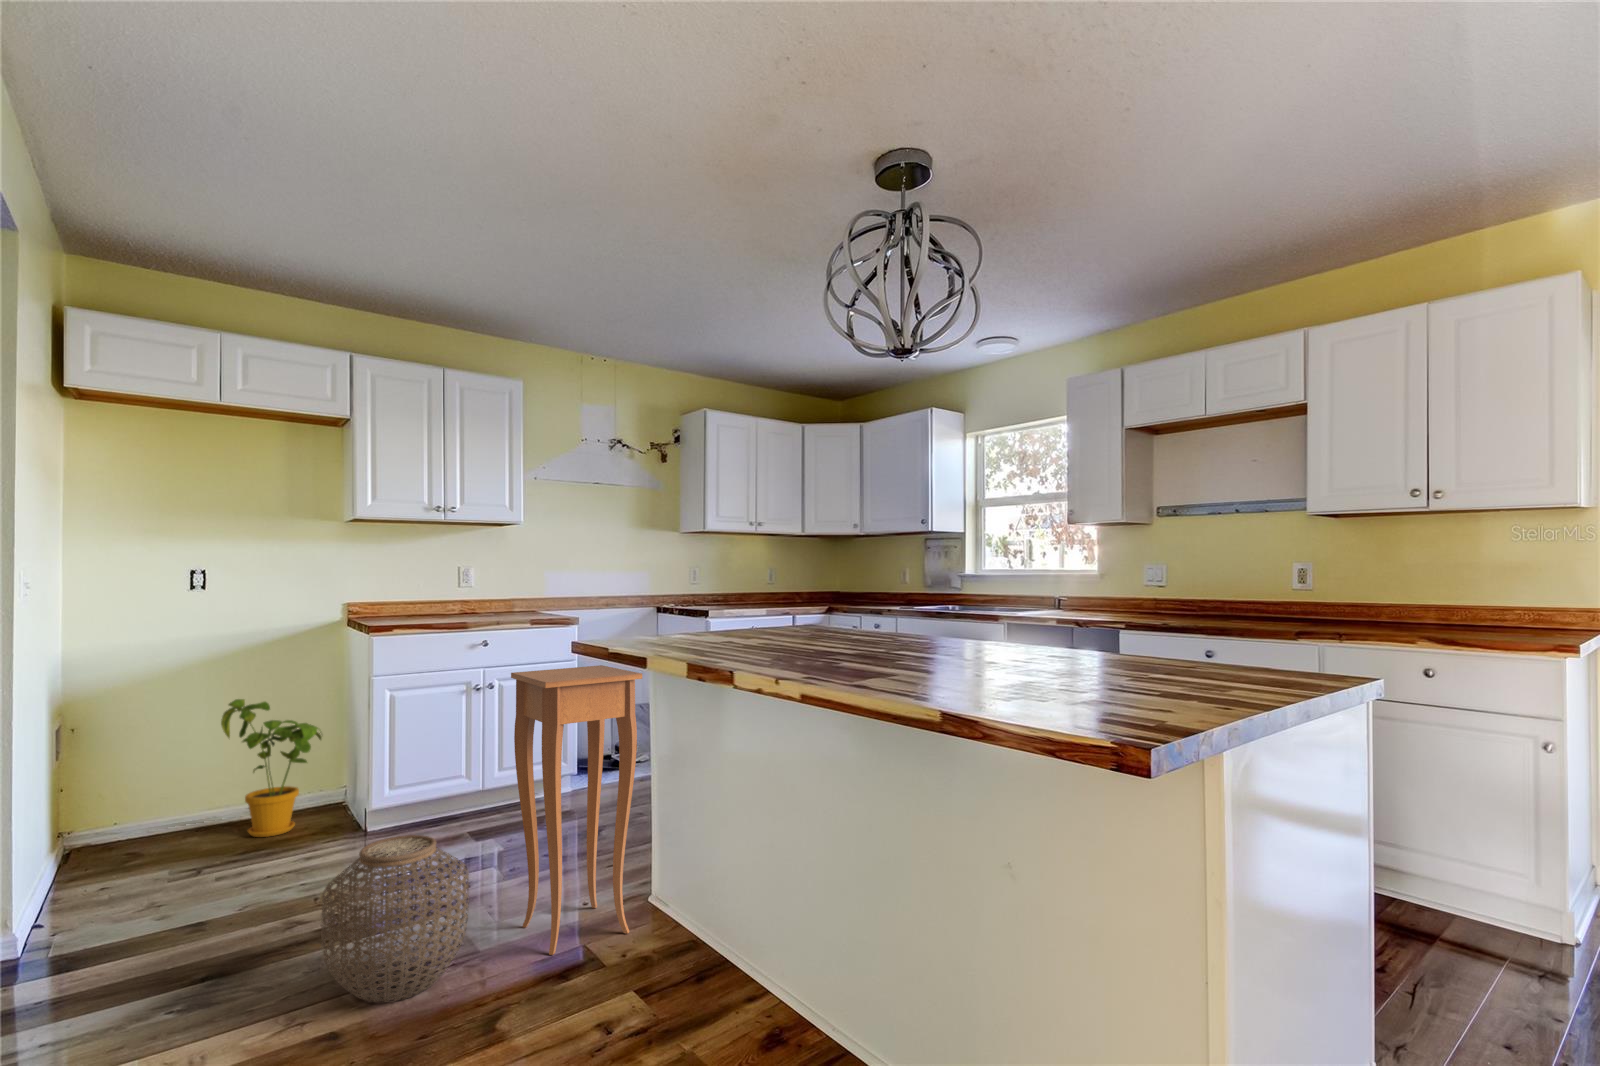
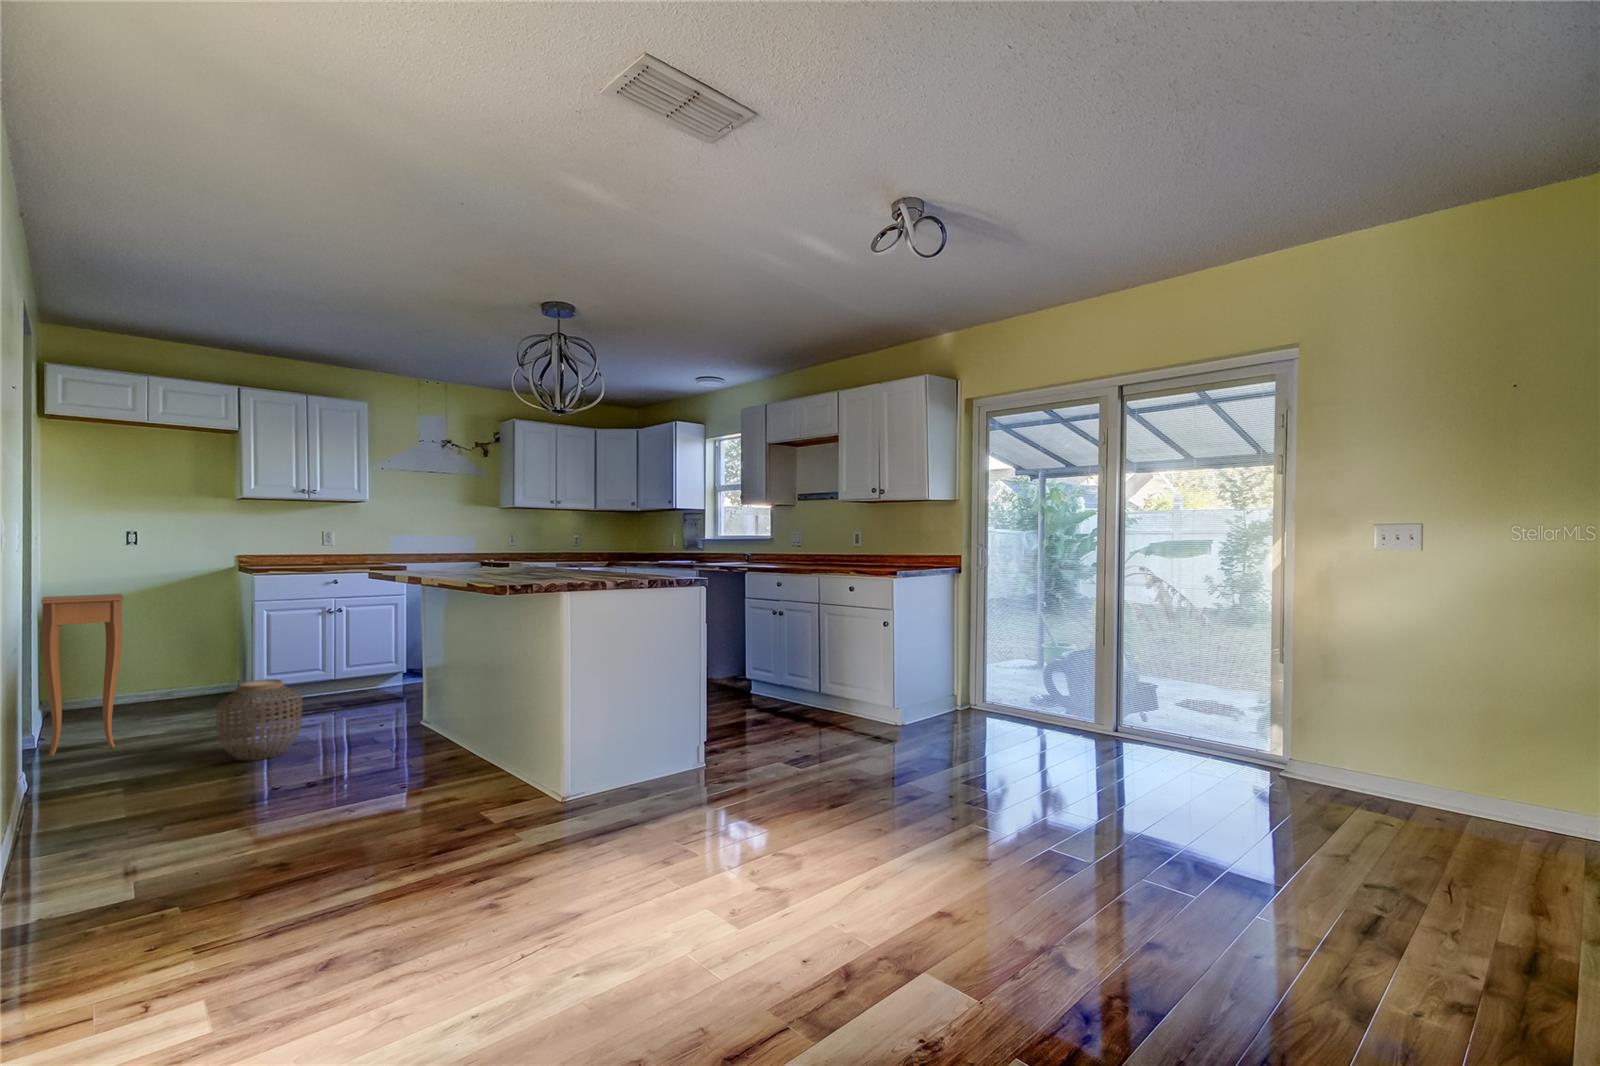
side table: present [511,665,642,955] -> present [41,594,124,756]
house plant: present [221,699,321,837] -> none [150,616,222,706]

